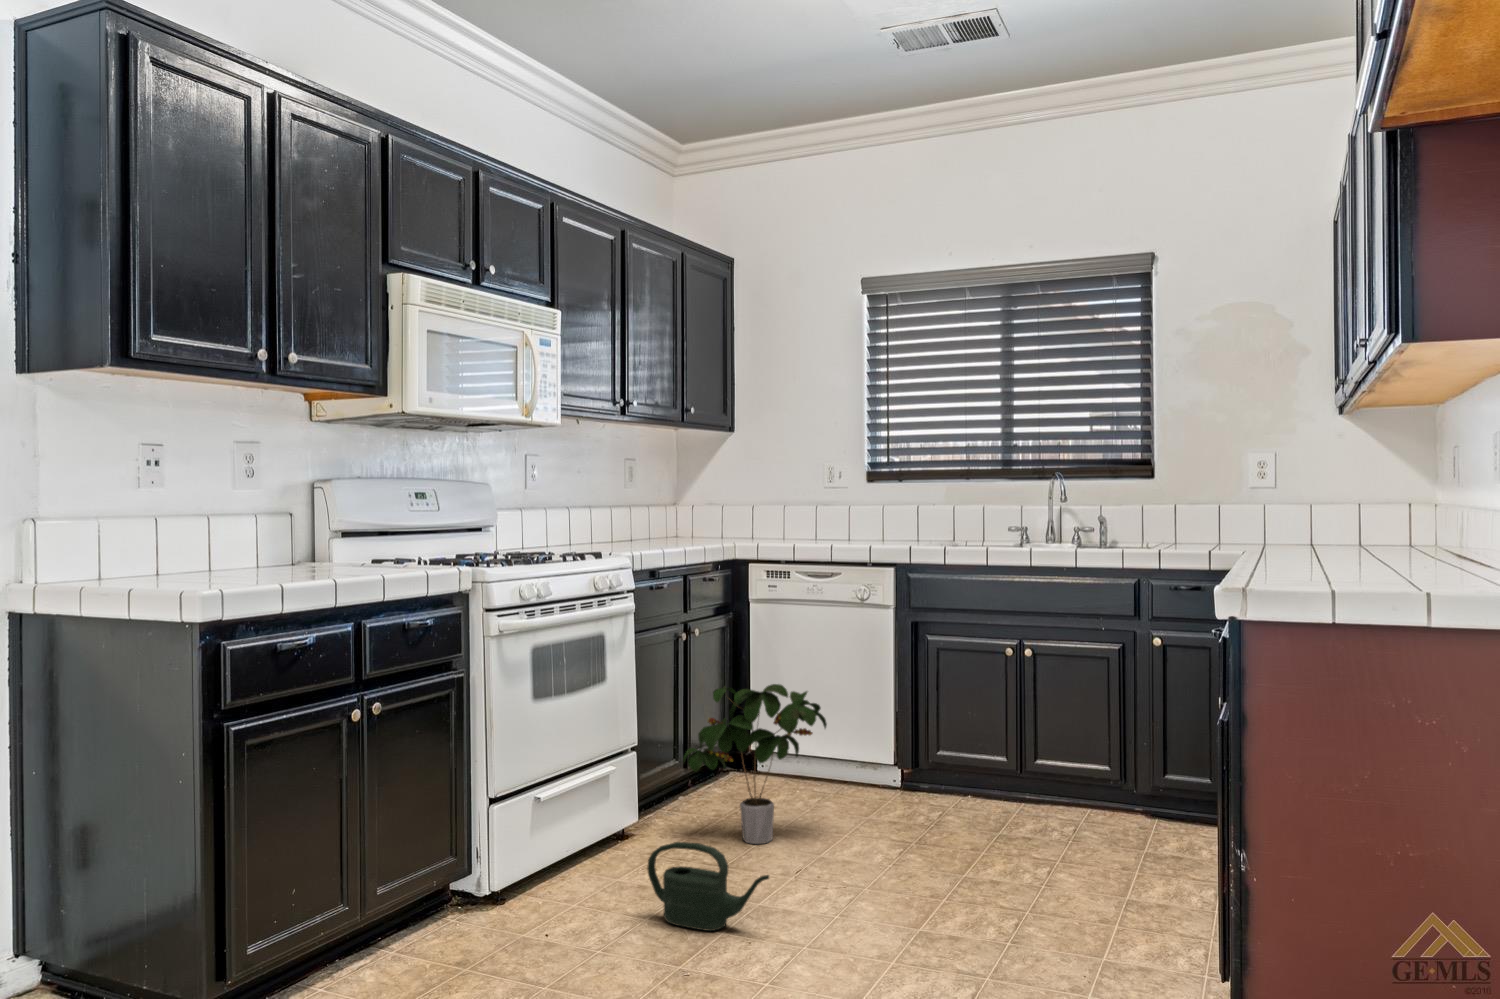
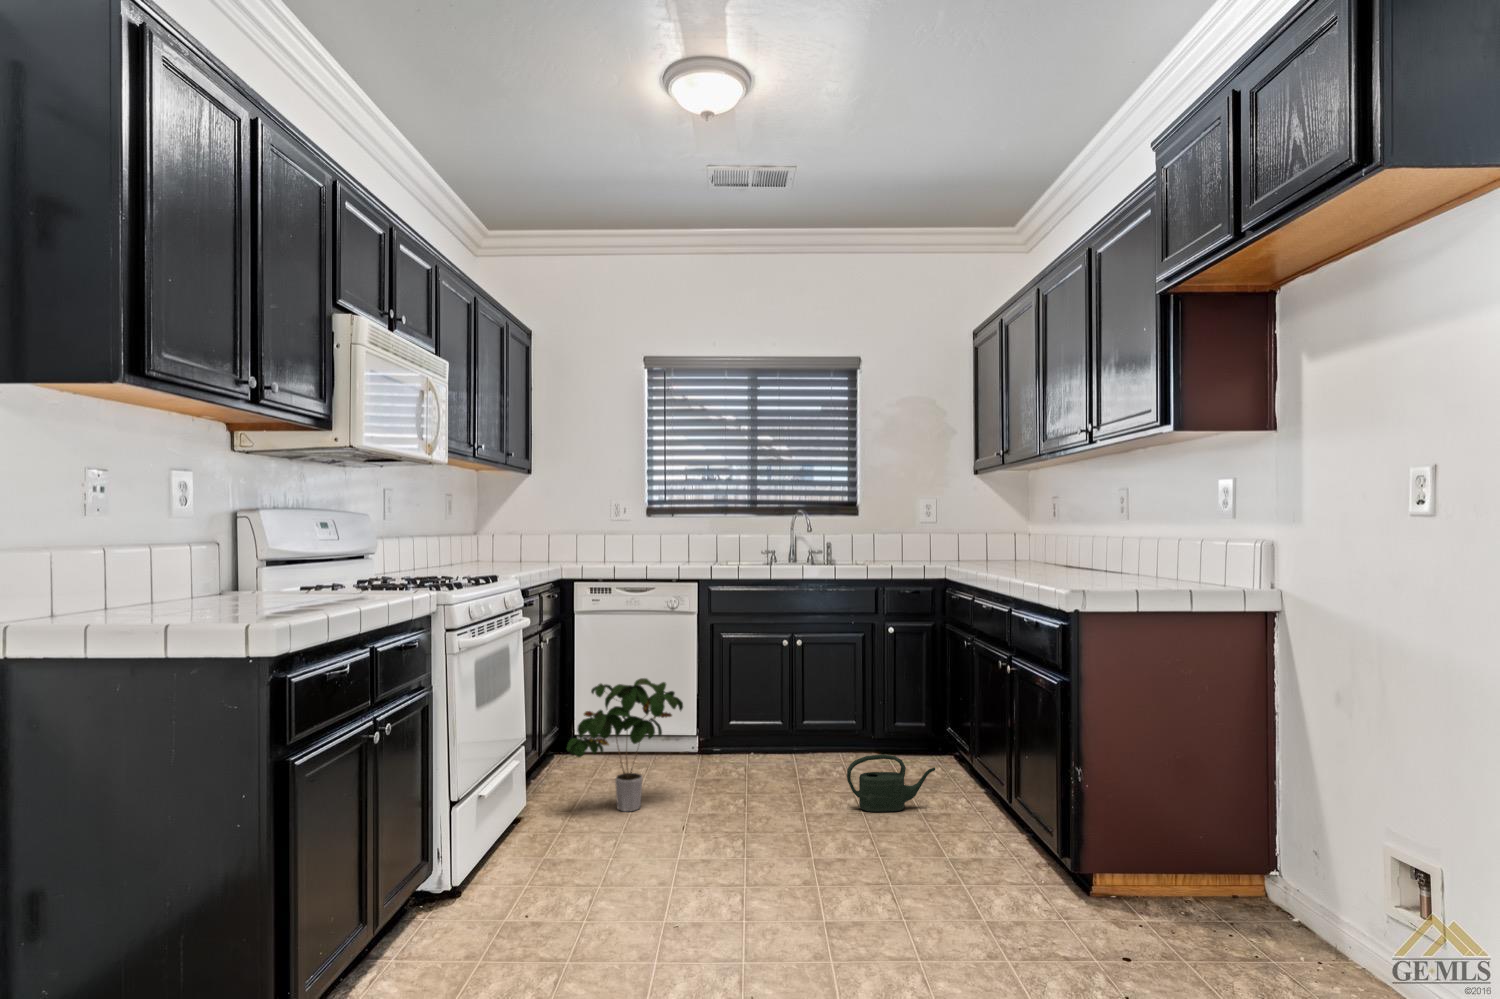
watering can: present [647,842,769,931] -> present [847,754,935,812]

